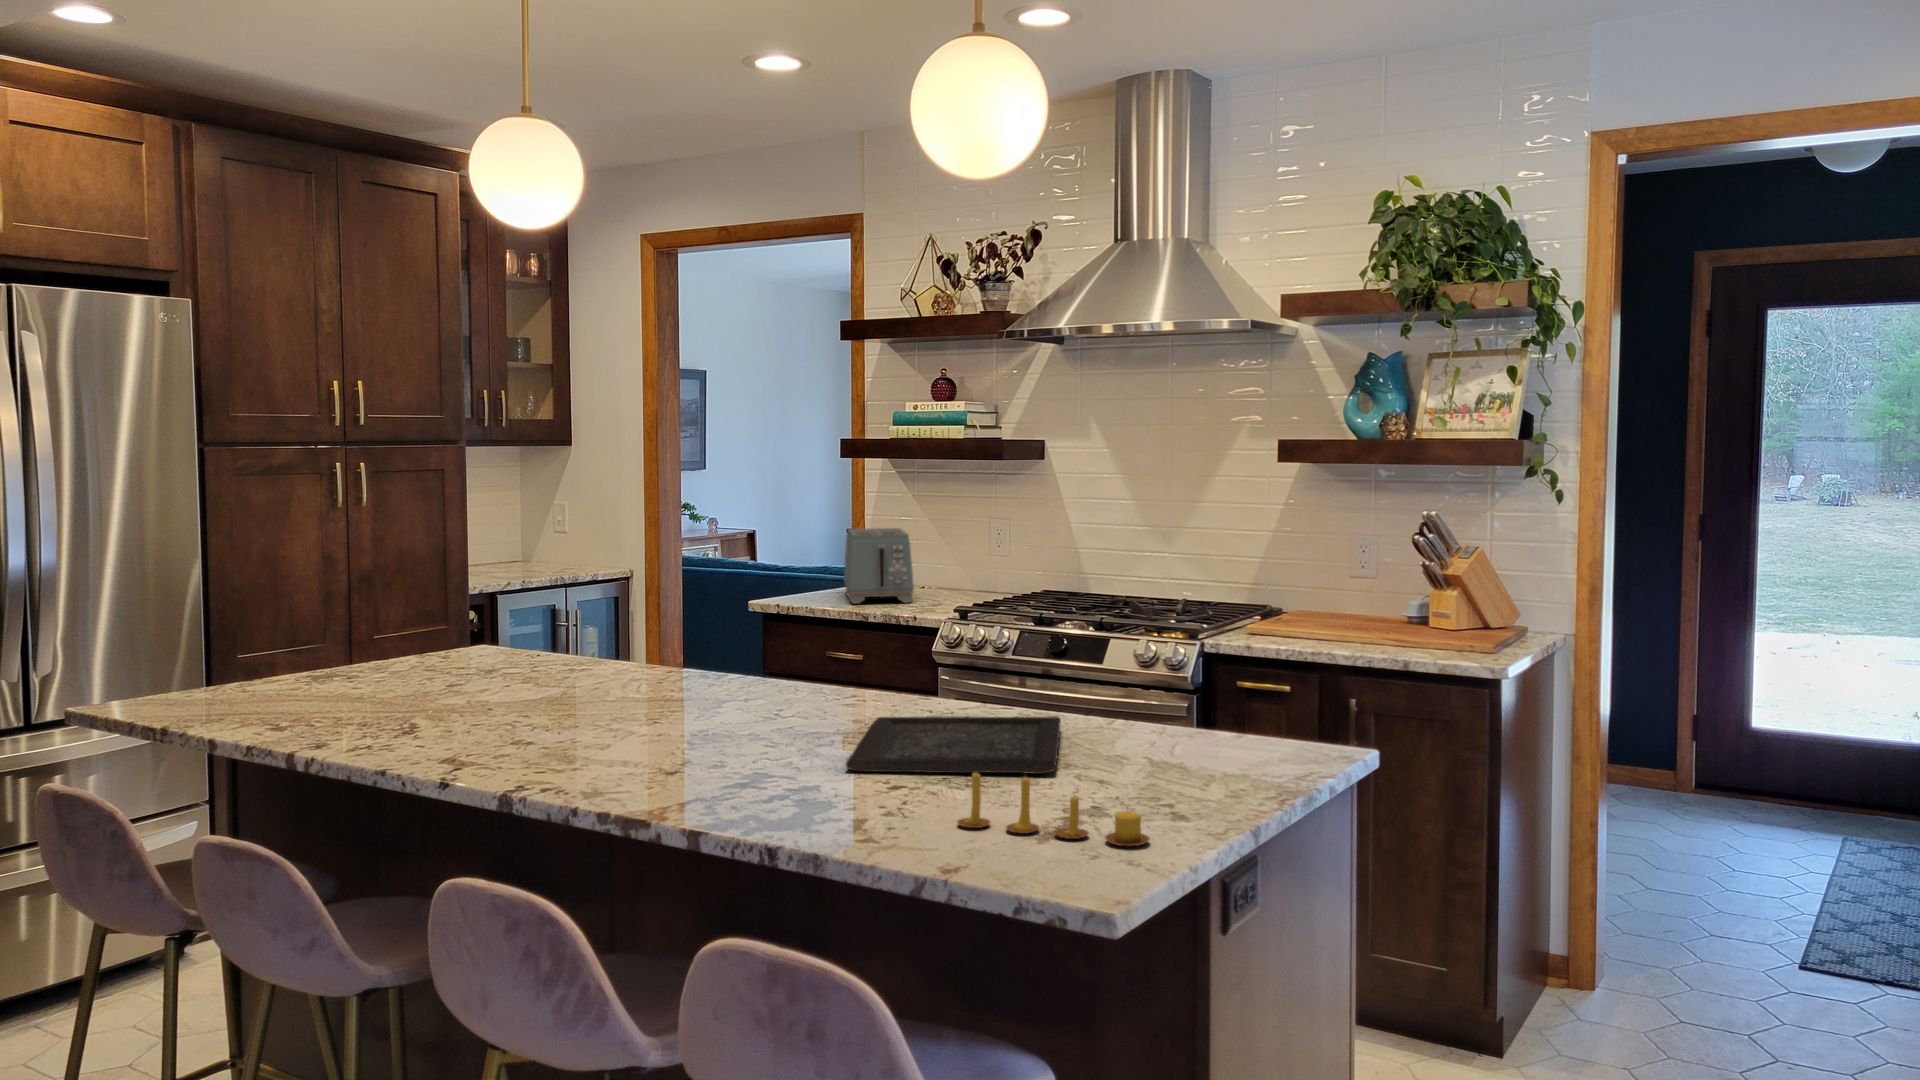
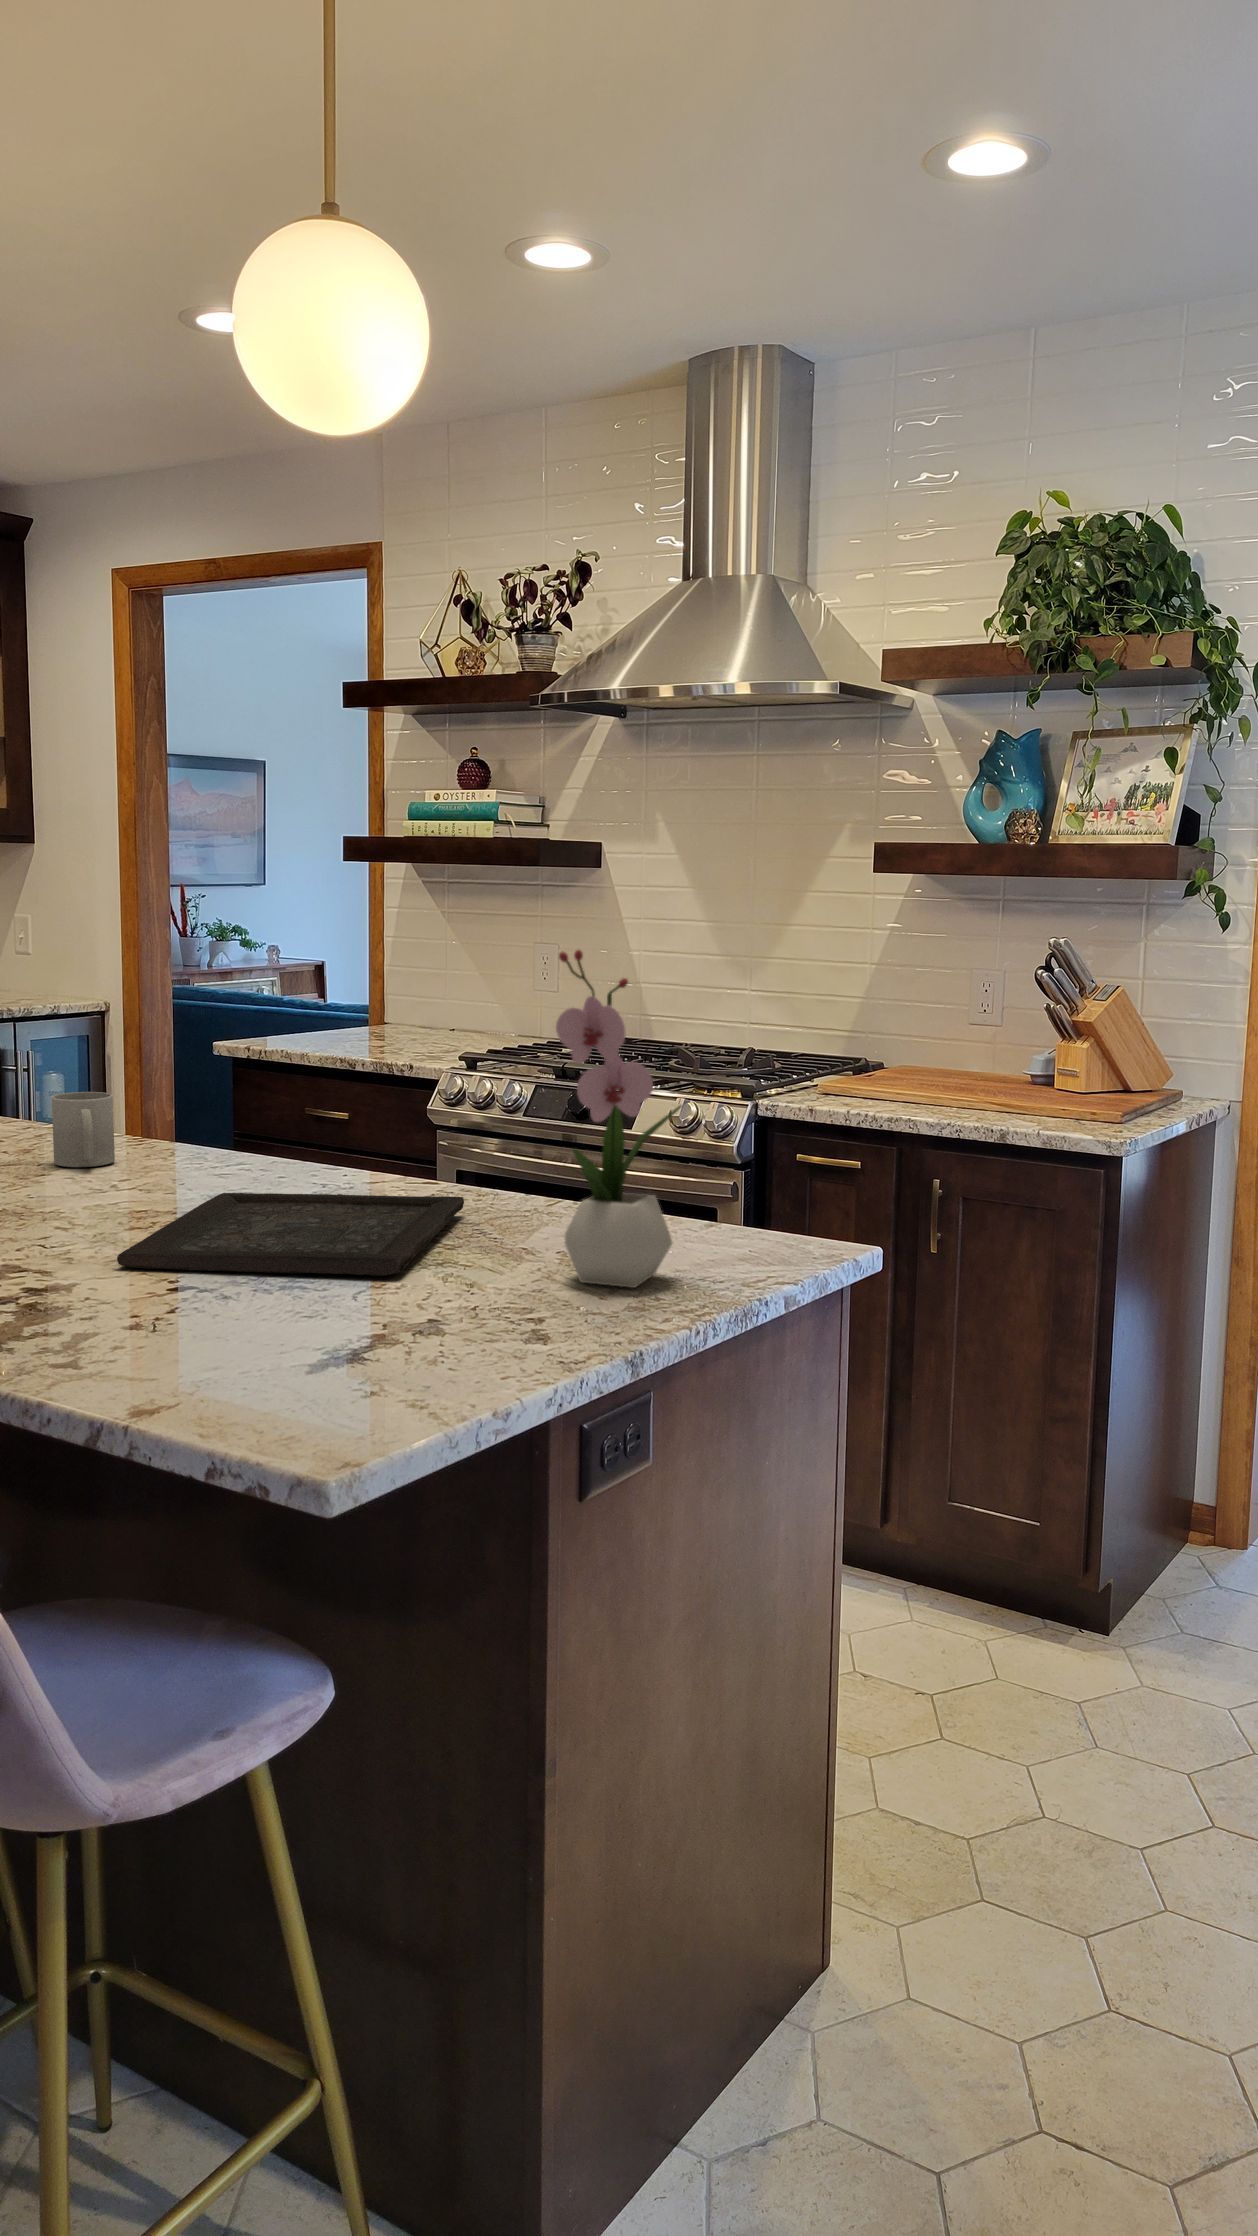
toaster: present [844,528,914,604] -> none [336,952,419,1047]
flower arrangement: none [1170,536,1254,779] -> present [556,950,681,1288]
mug: none [722,643,767,700] -> present [52,1092,115,1167]
candle: present [957,767,1150,846] -> none [196,1268,447,1385]

